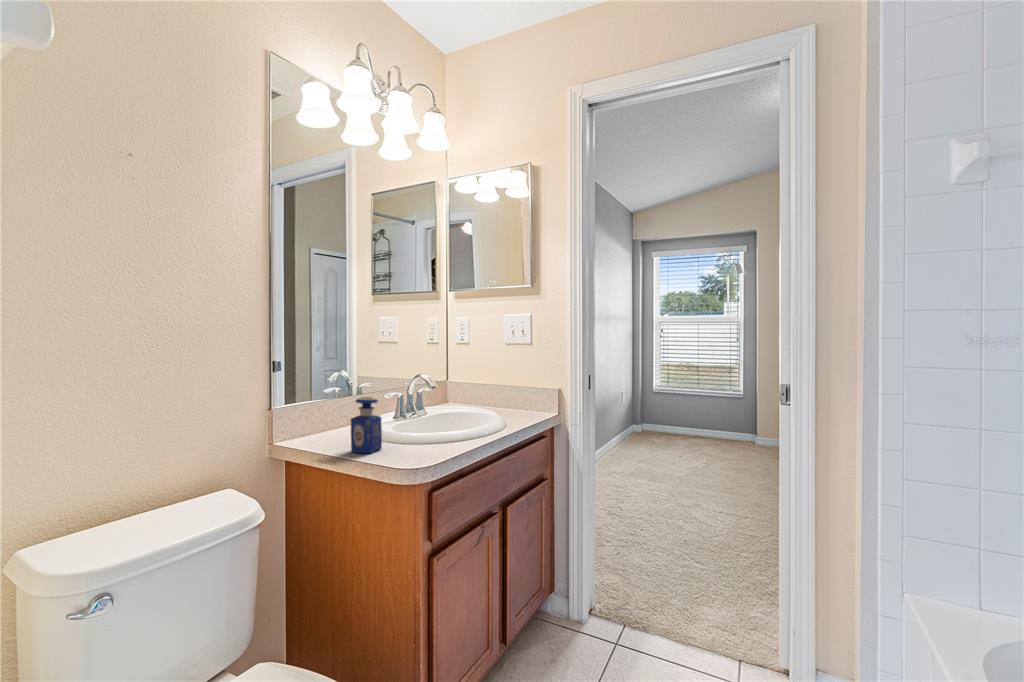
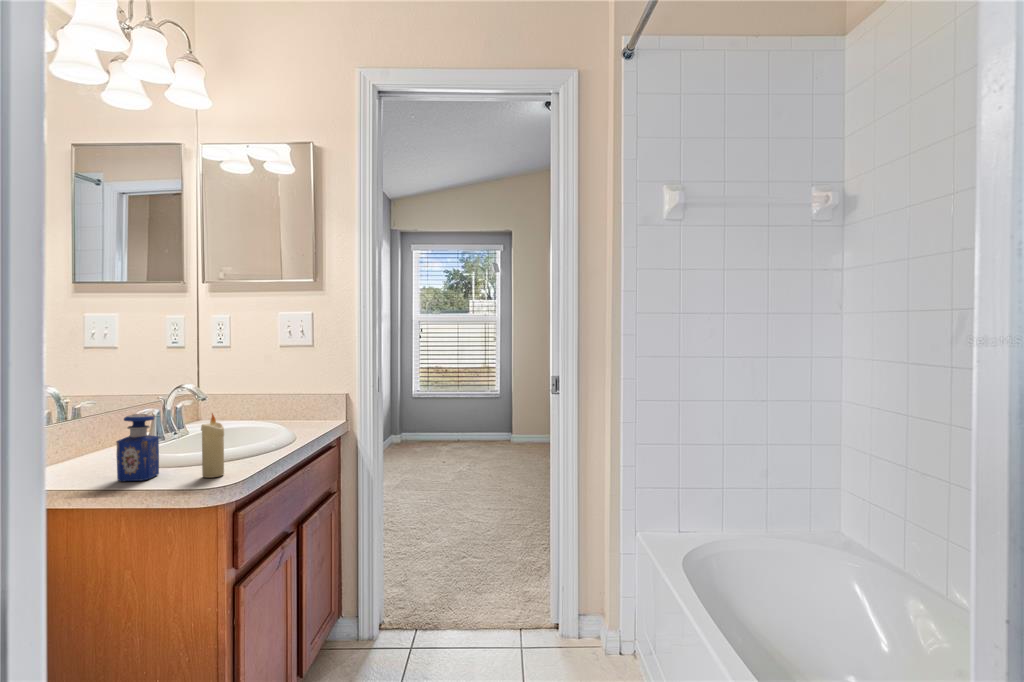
candle: none [407,400,426,457] -> present [201,414,224,478]

